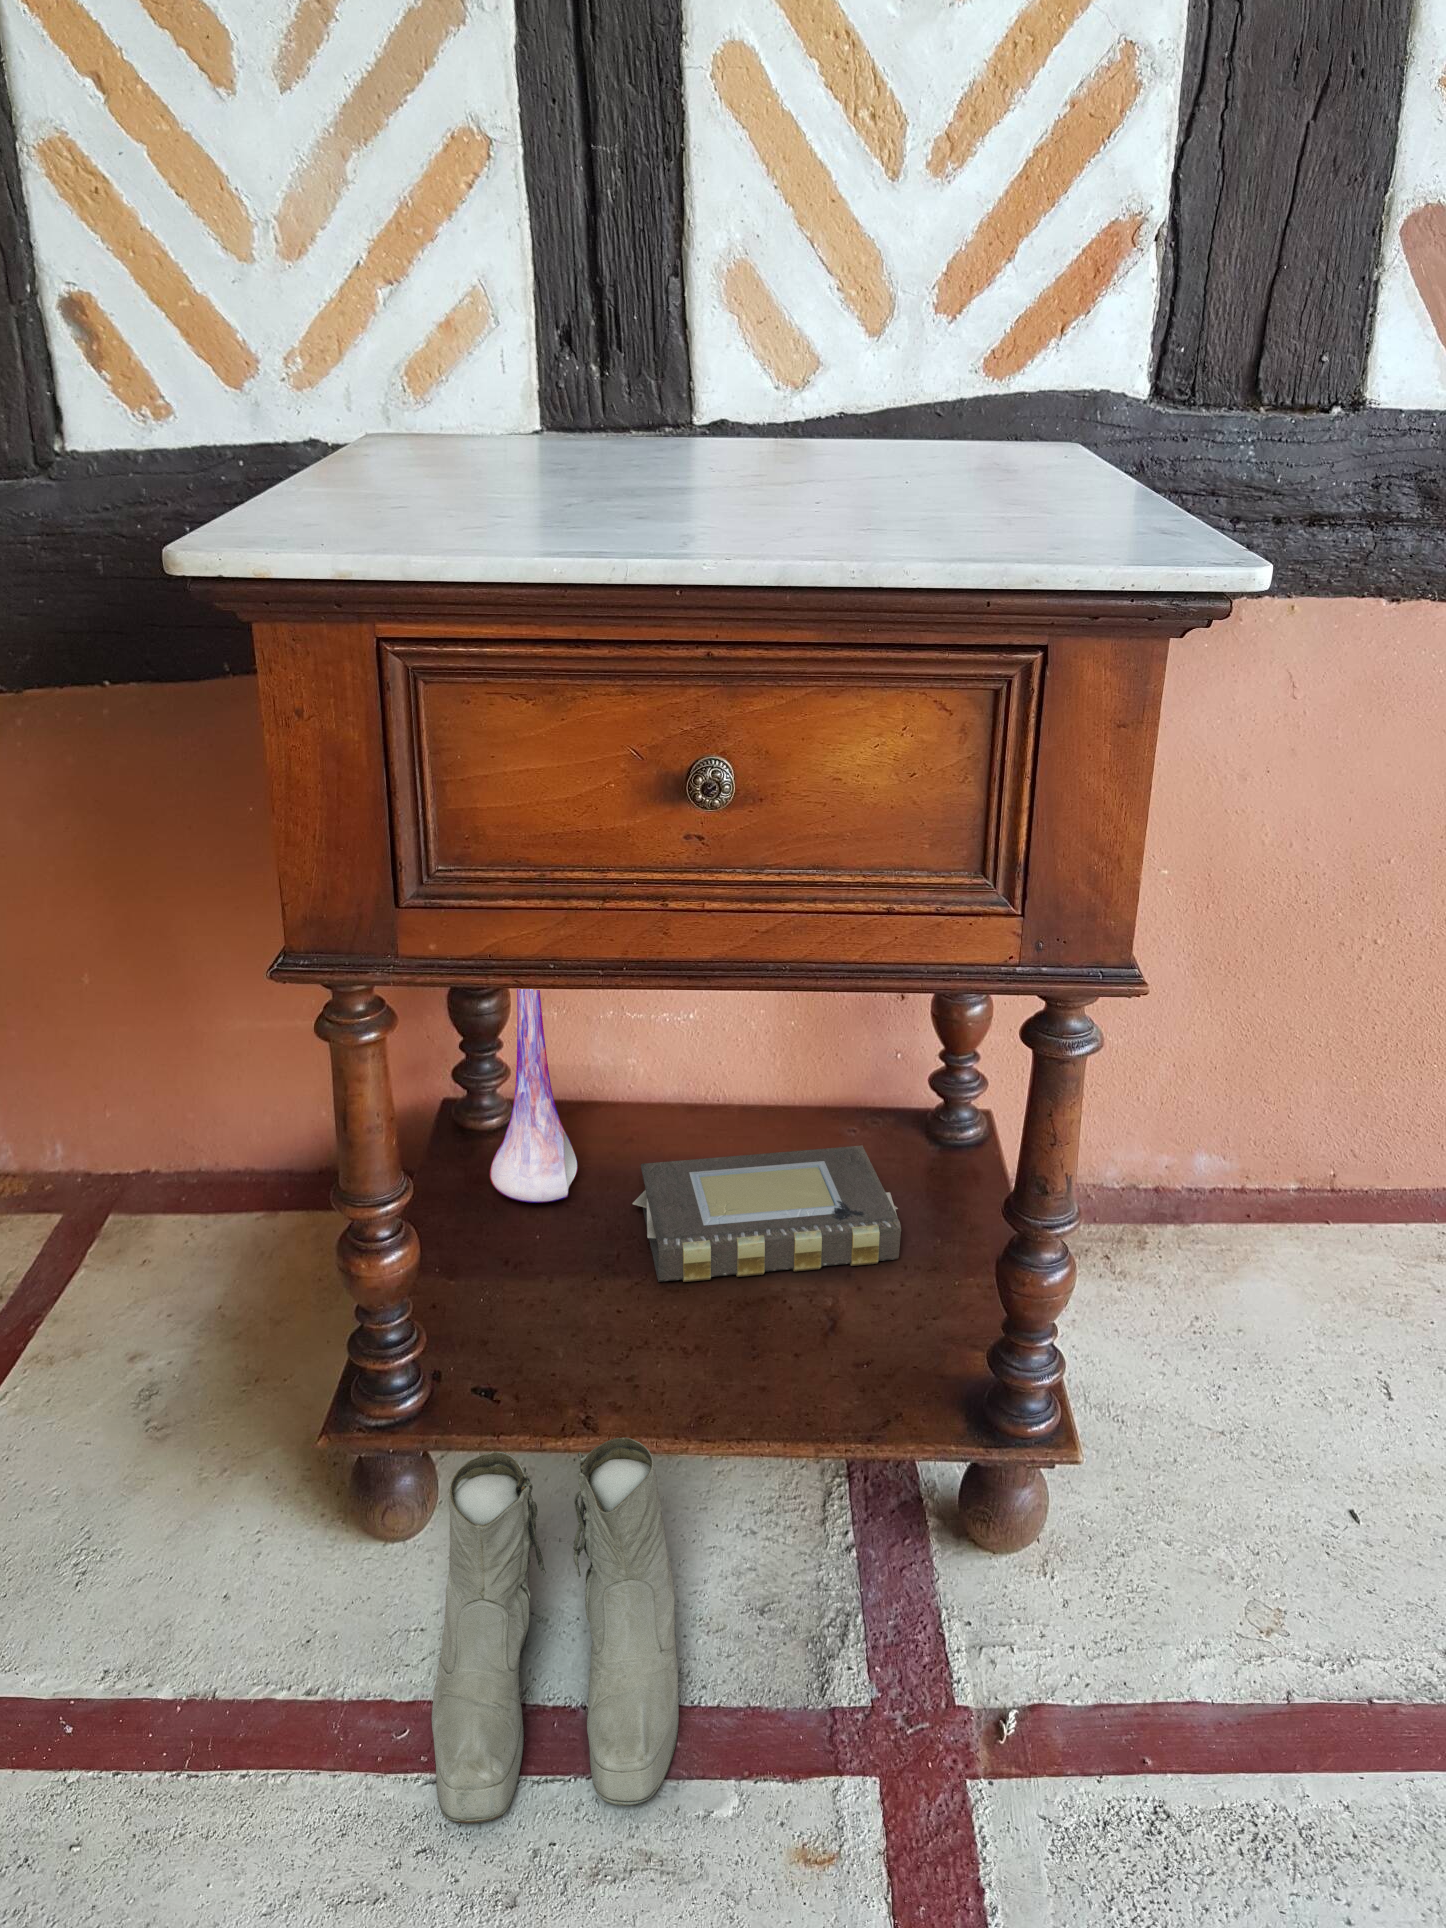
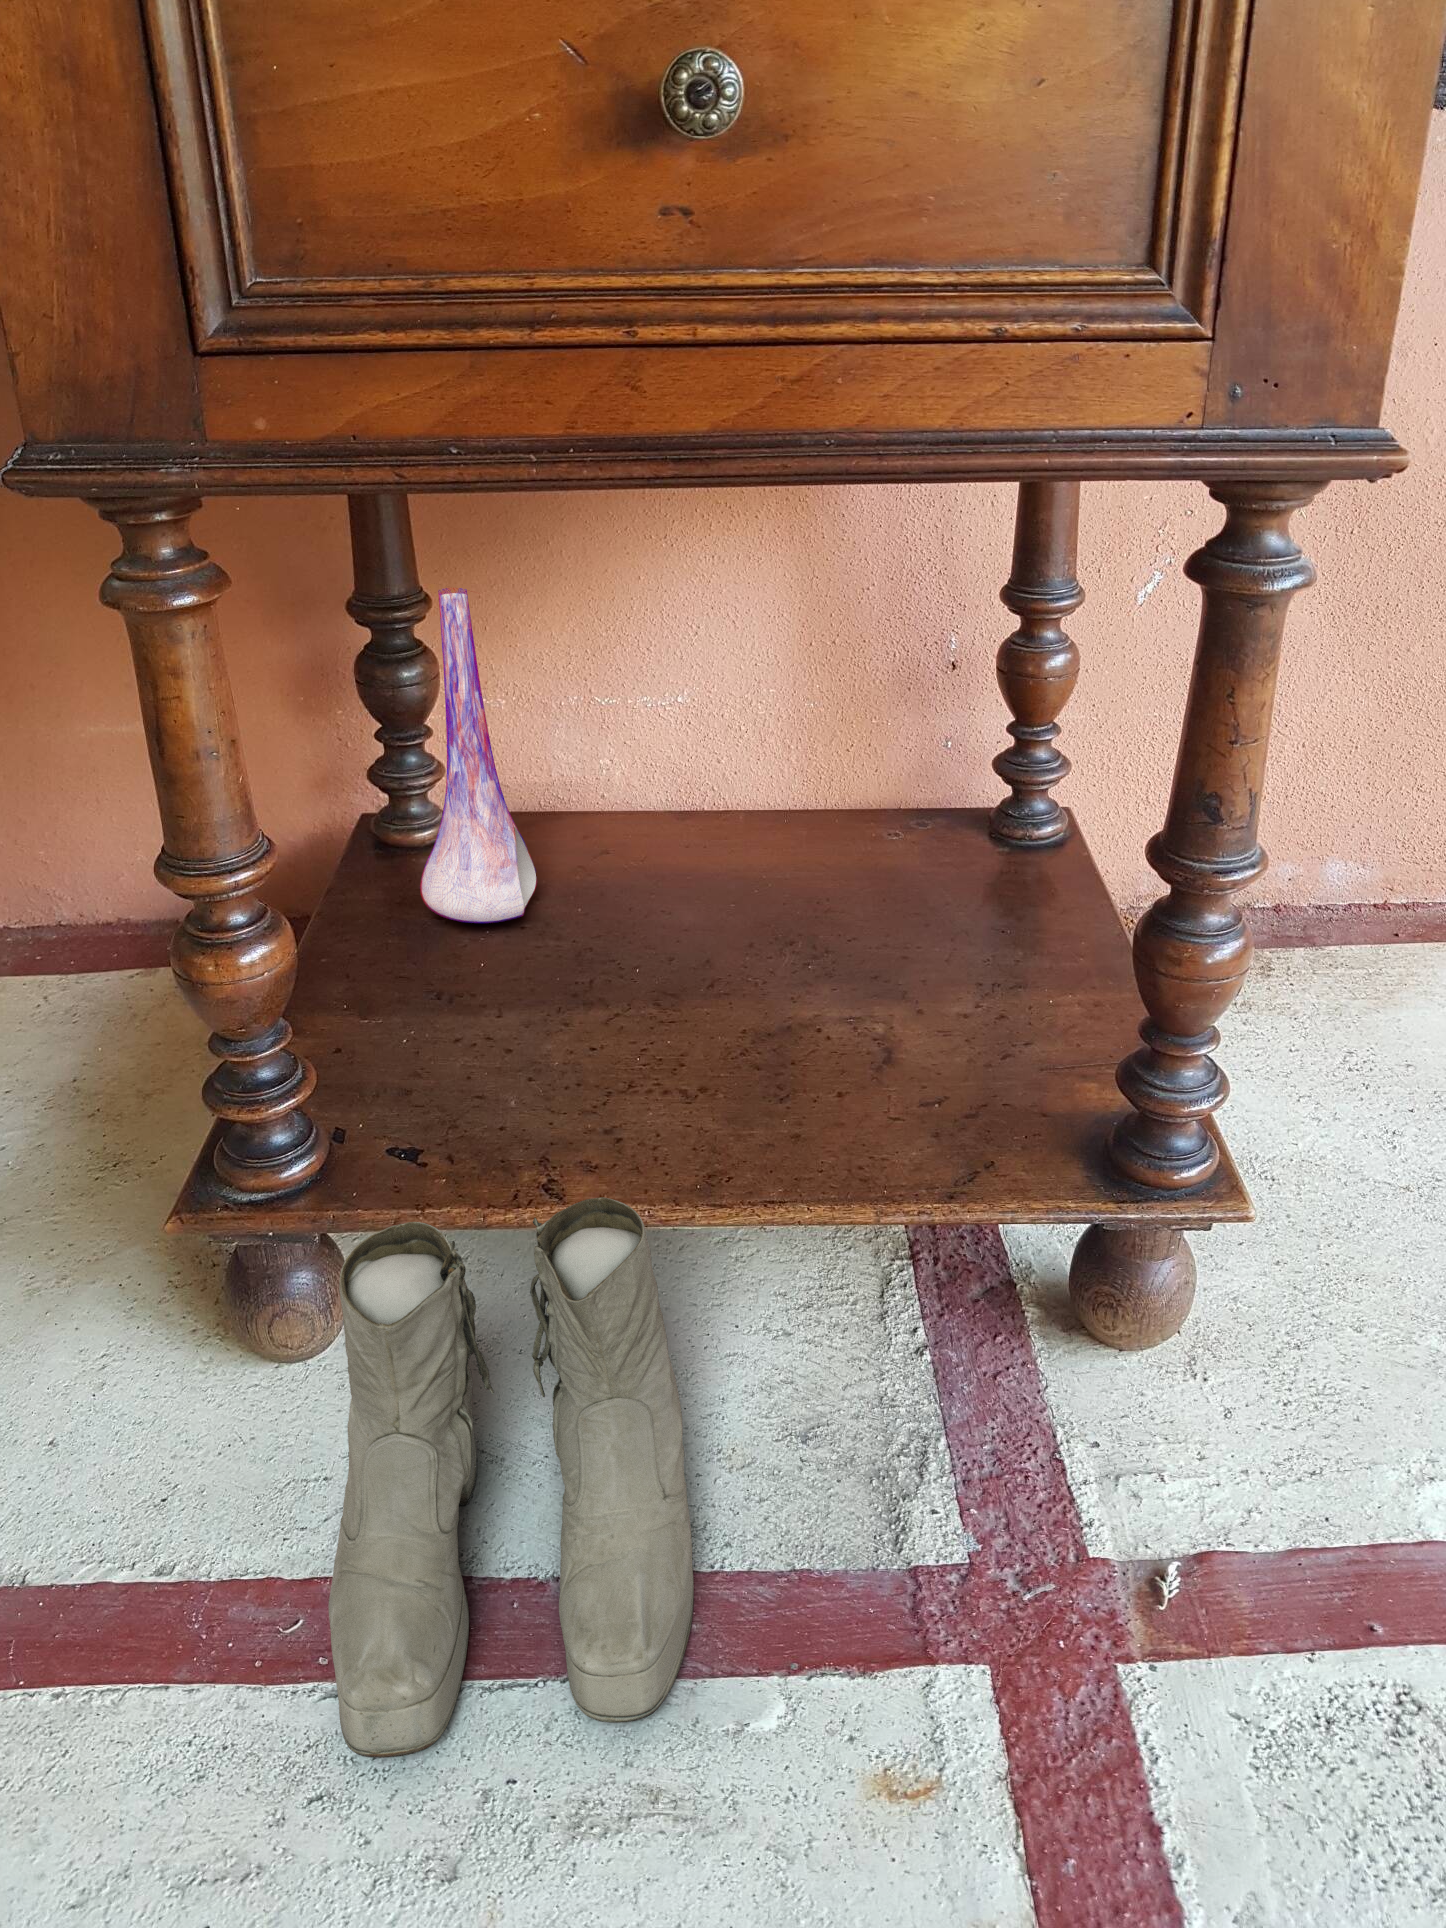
book: present [632,1146,901,1282] -> none [610,842,972,1011]

